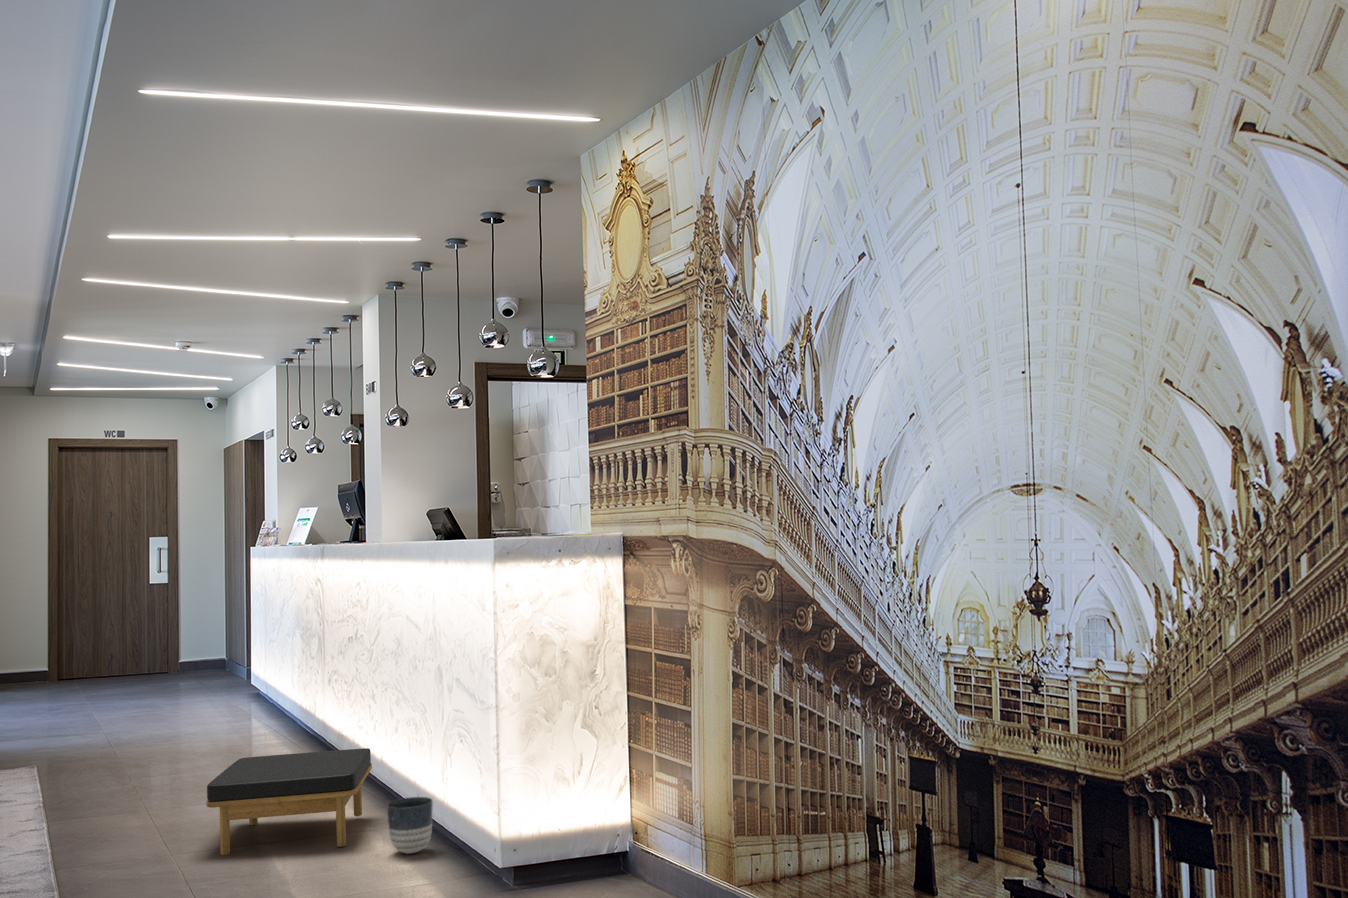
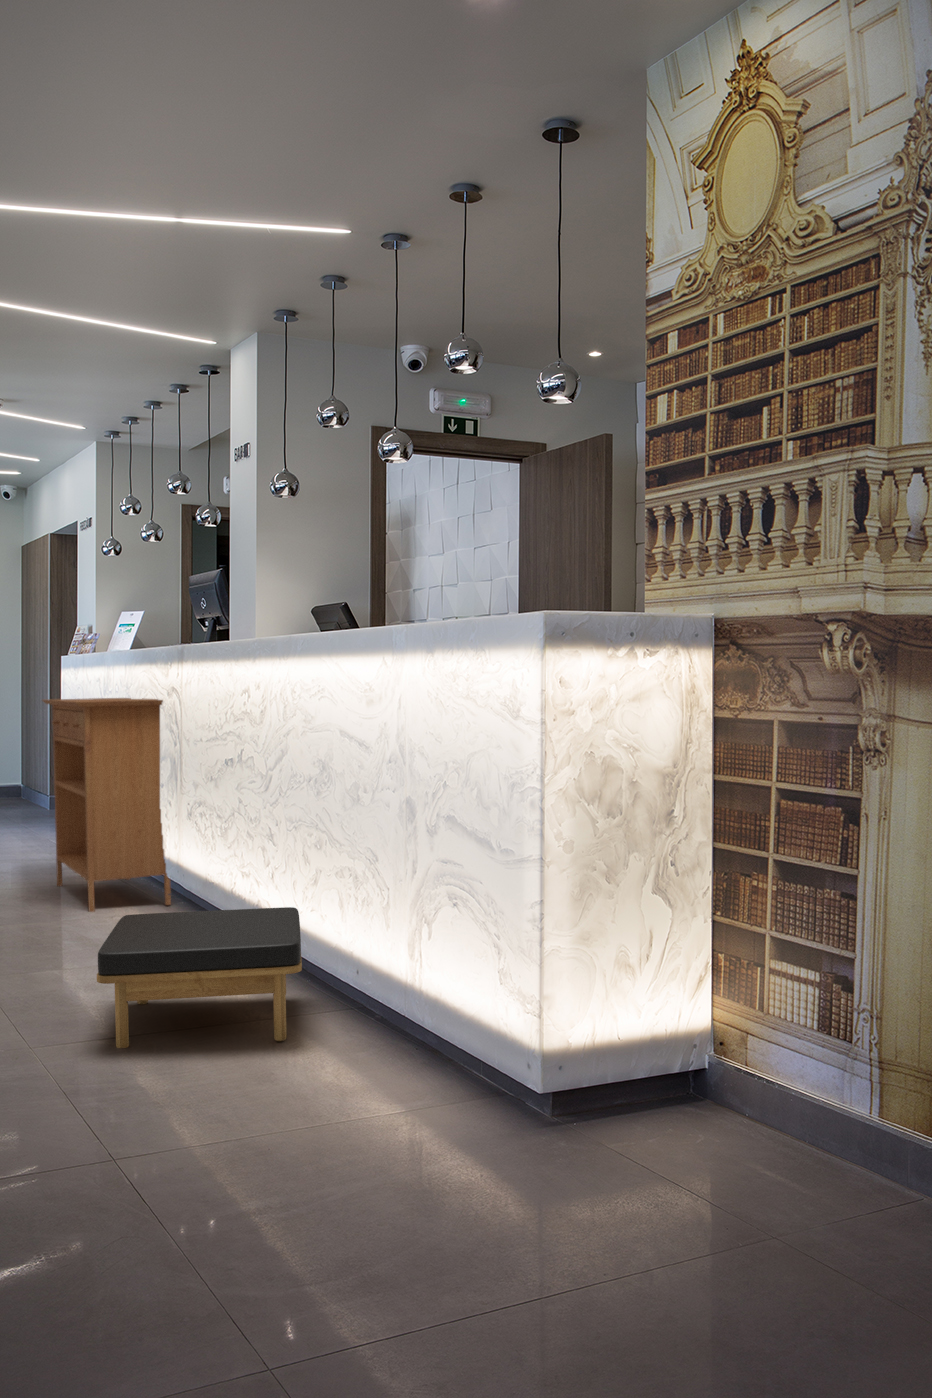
console table: none [213,583,310,760] -> present [43,698,171,912]
planter: present [387,797,433,854] -> none [350,977,412,1055]

